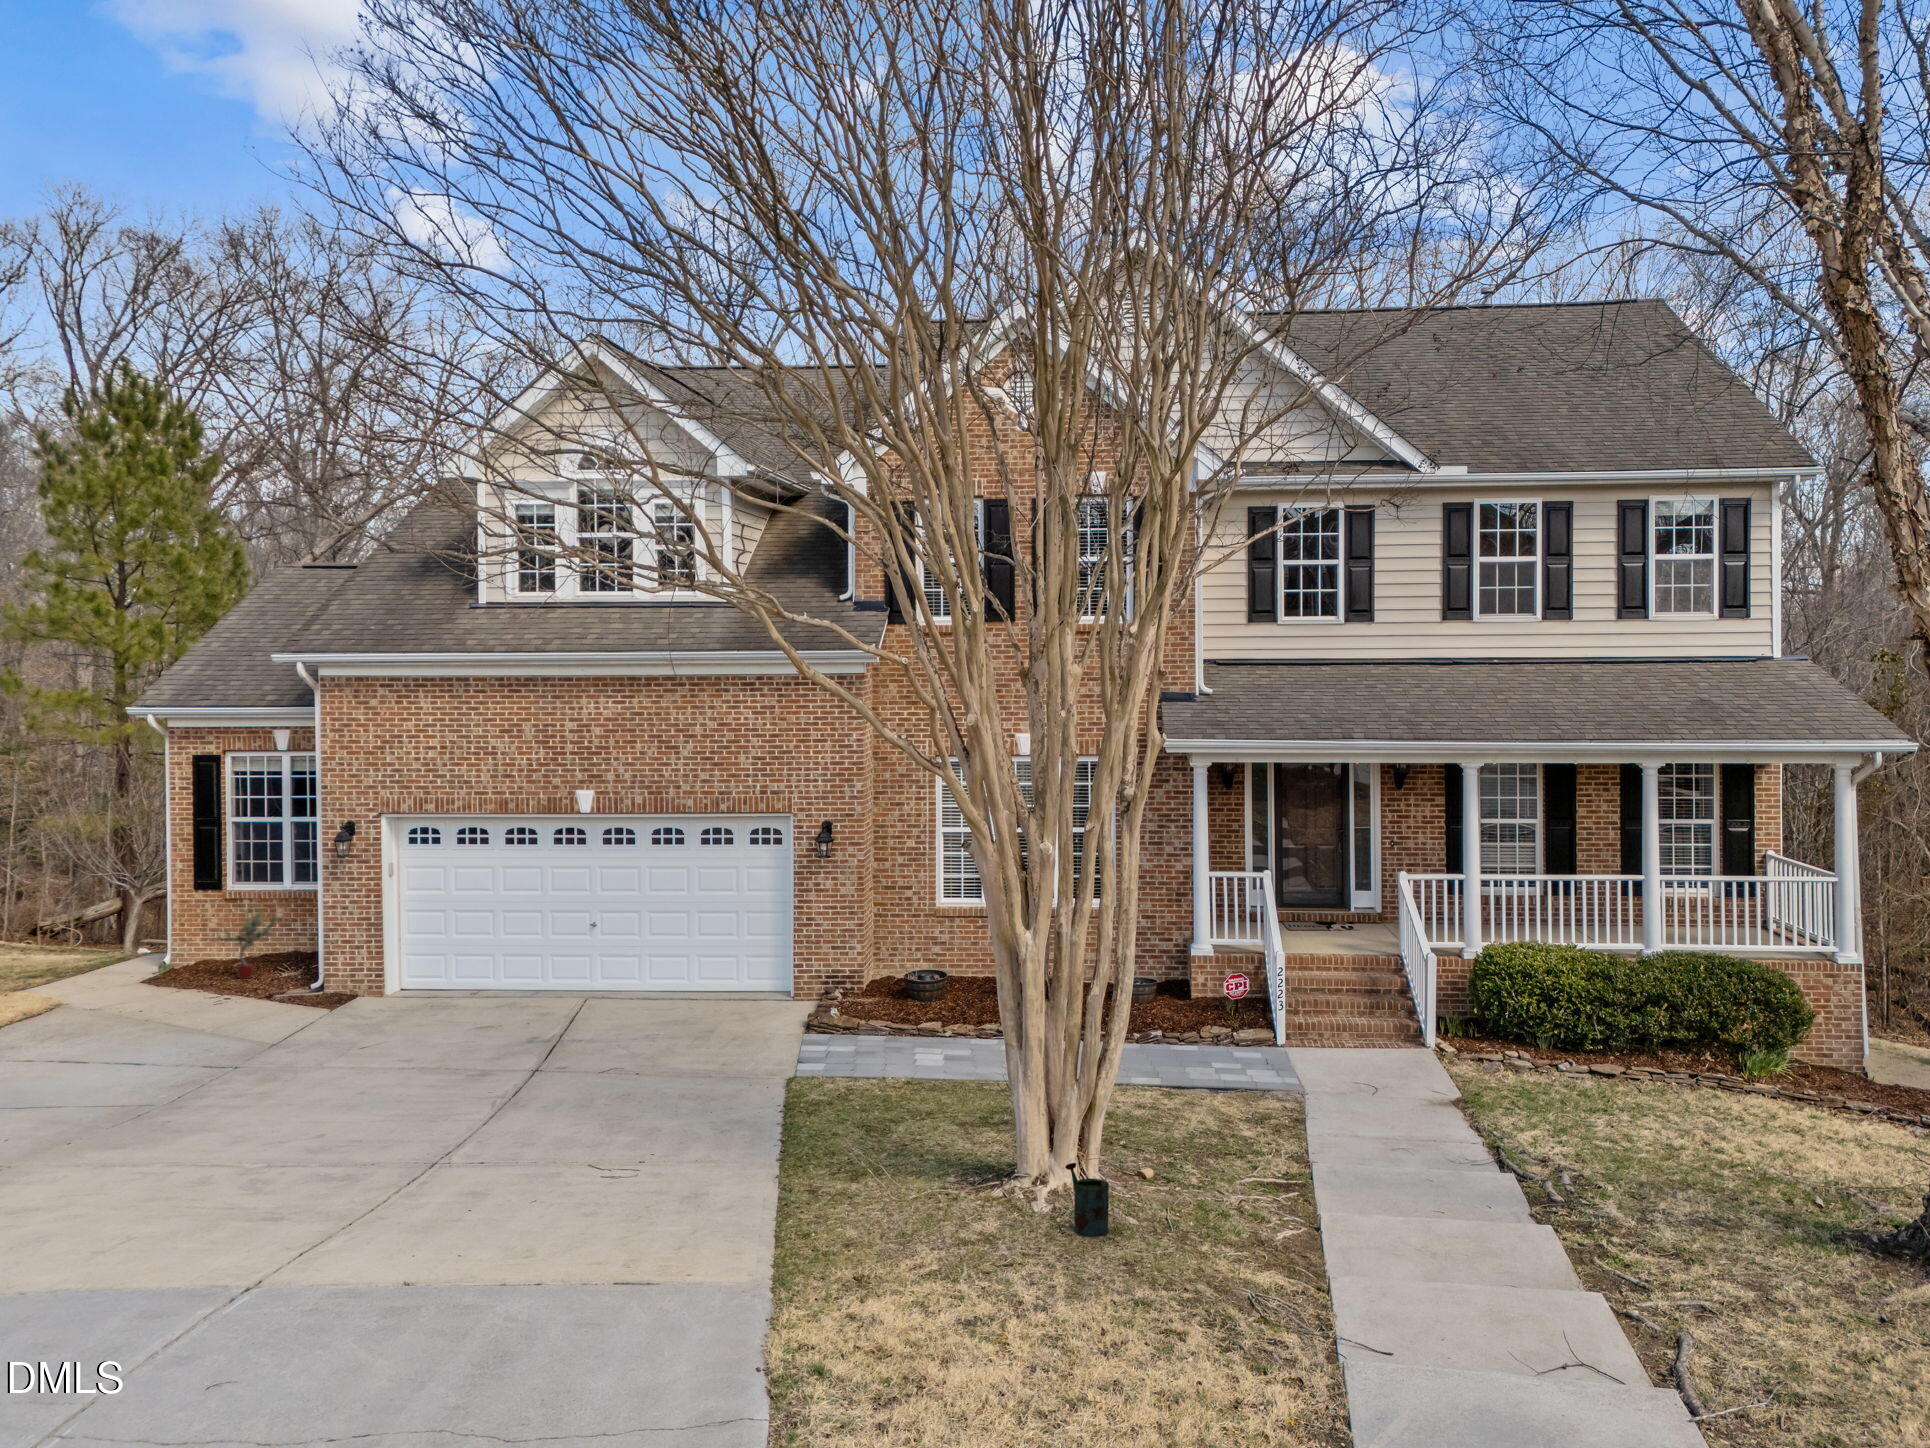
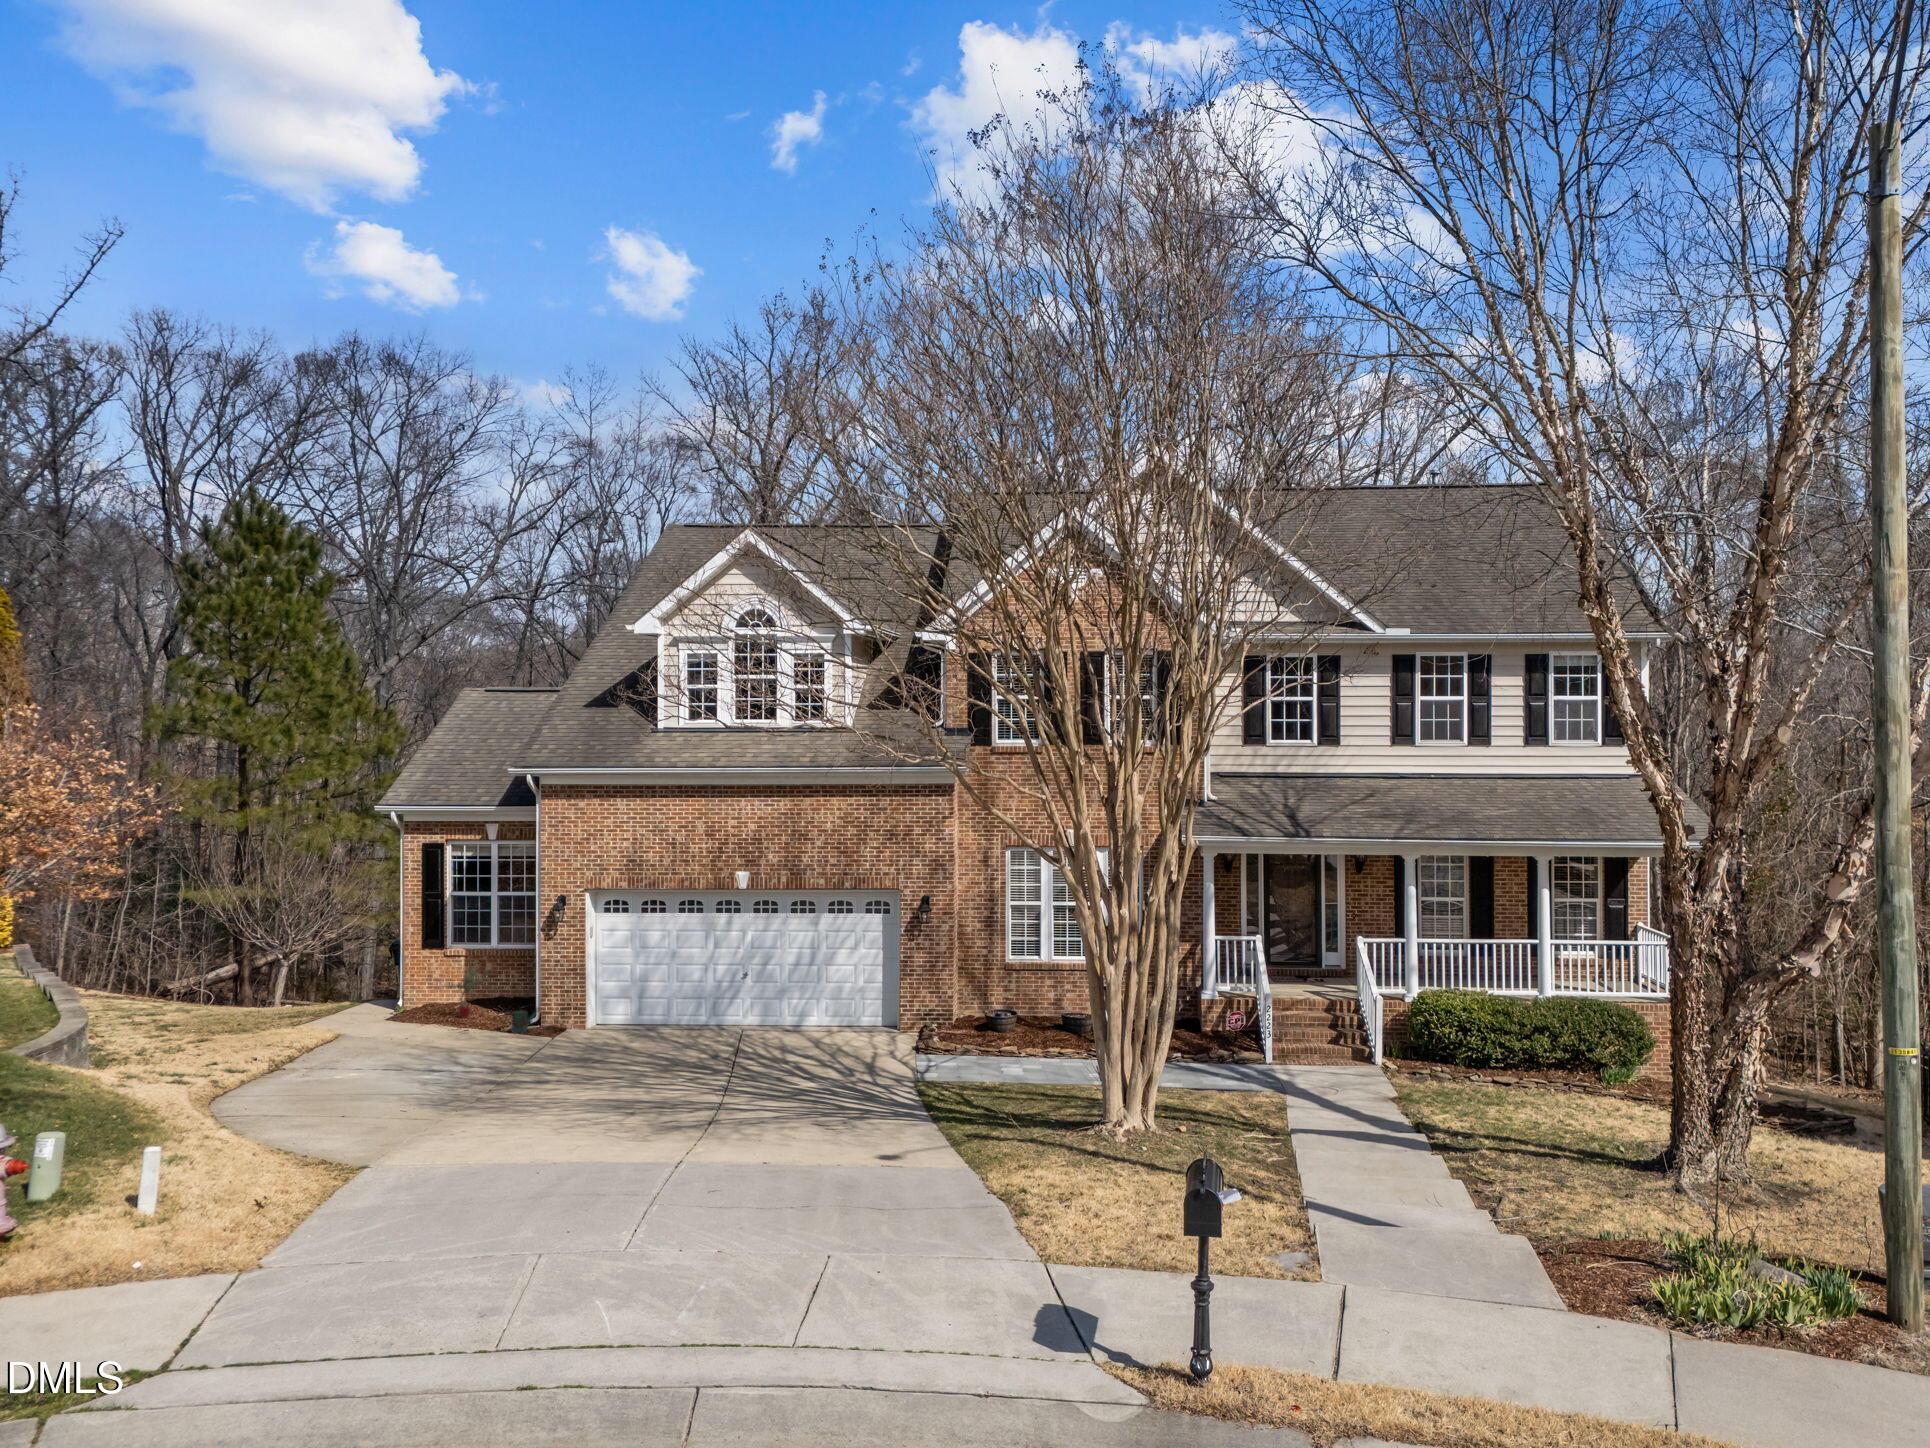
watering can: present [1065,1163,1109,1237] -> present [508,1008,539,1033]

